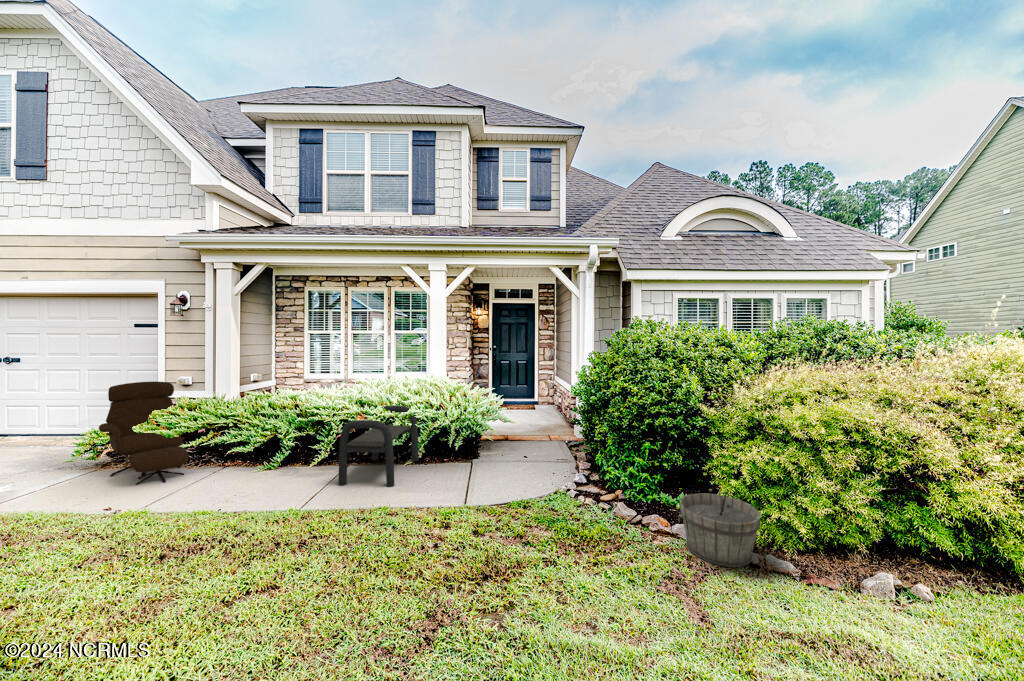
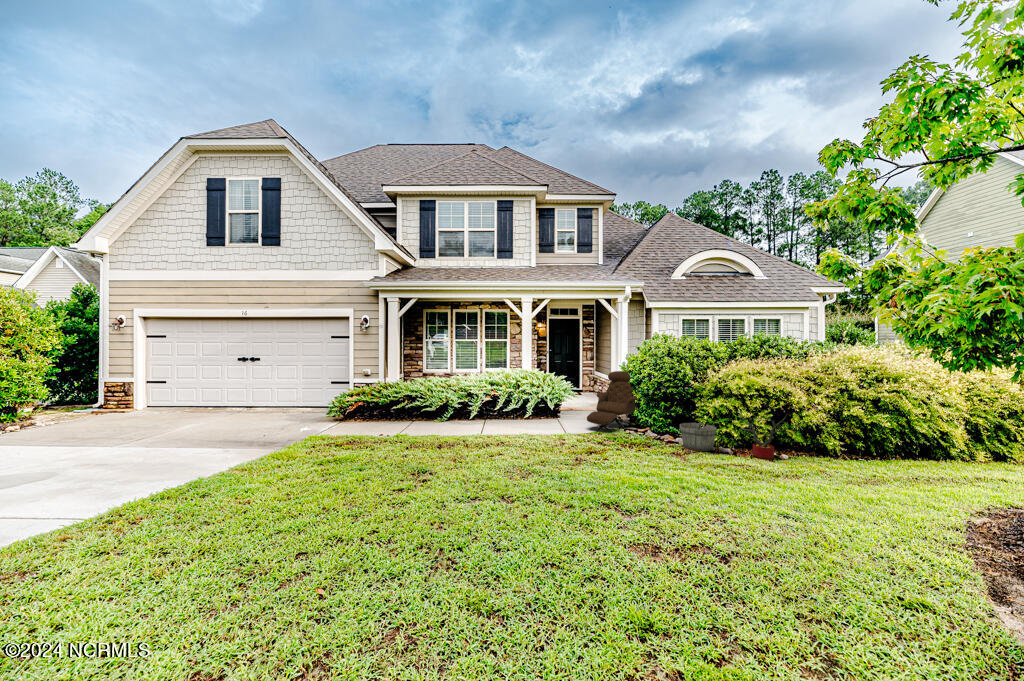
lounge chair: present [99,382,189,485] -> present [587,371,637,432]
bench: present [338,406,419,487] -> none [491,386,525,428]
decorative plant: none [803,480,964,606] -> present [739,414,795,459]

